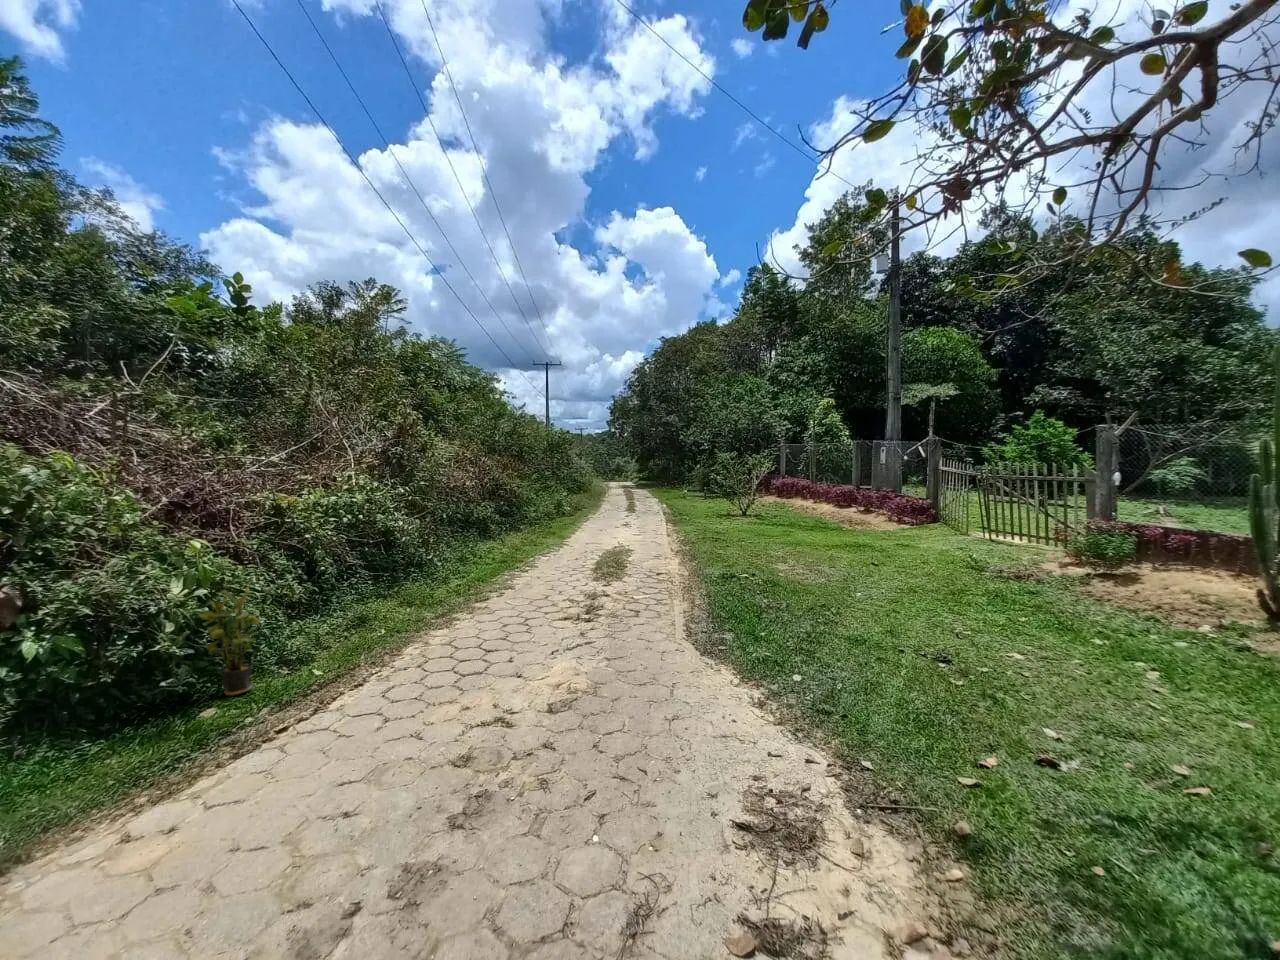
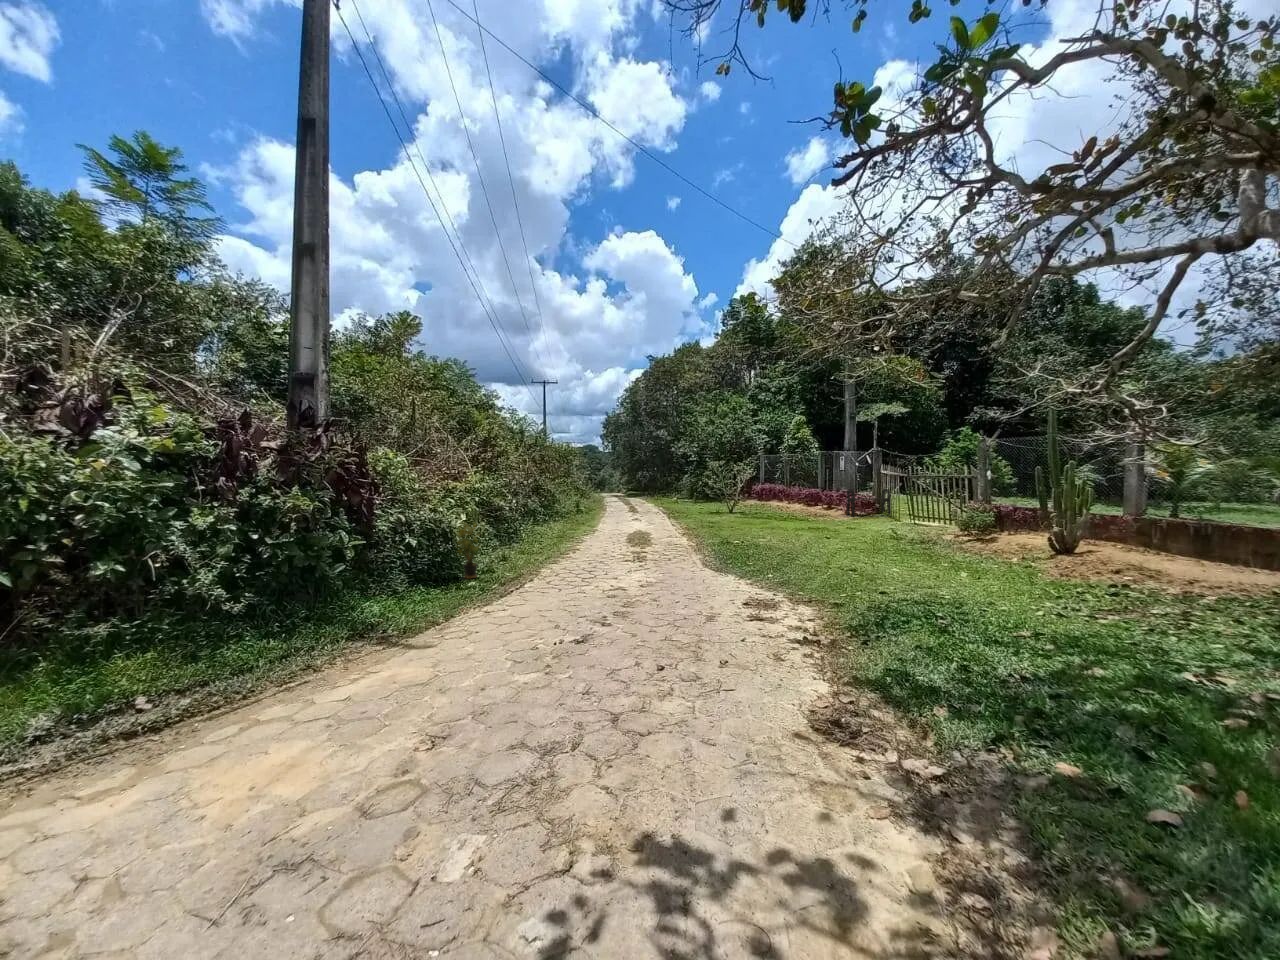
bench: none [889,489,948,525] -> present [846,489,891,517]

